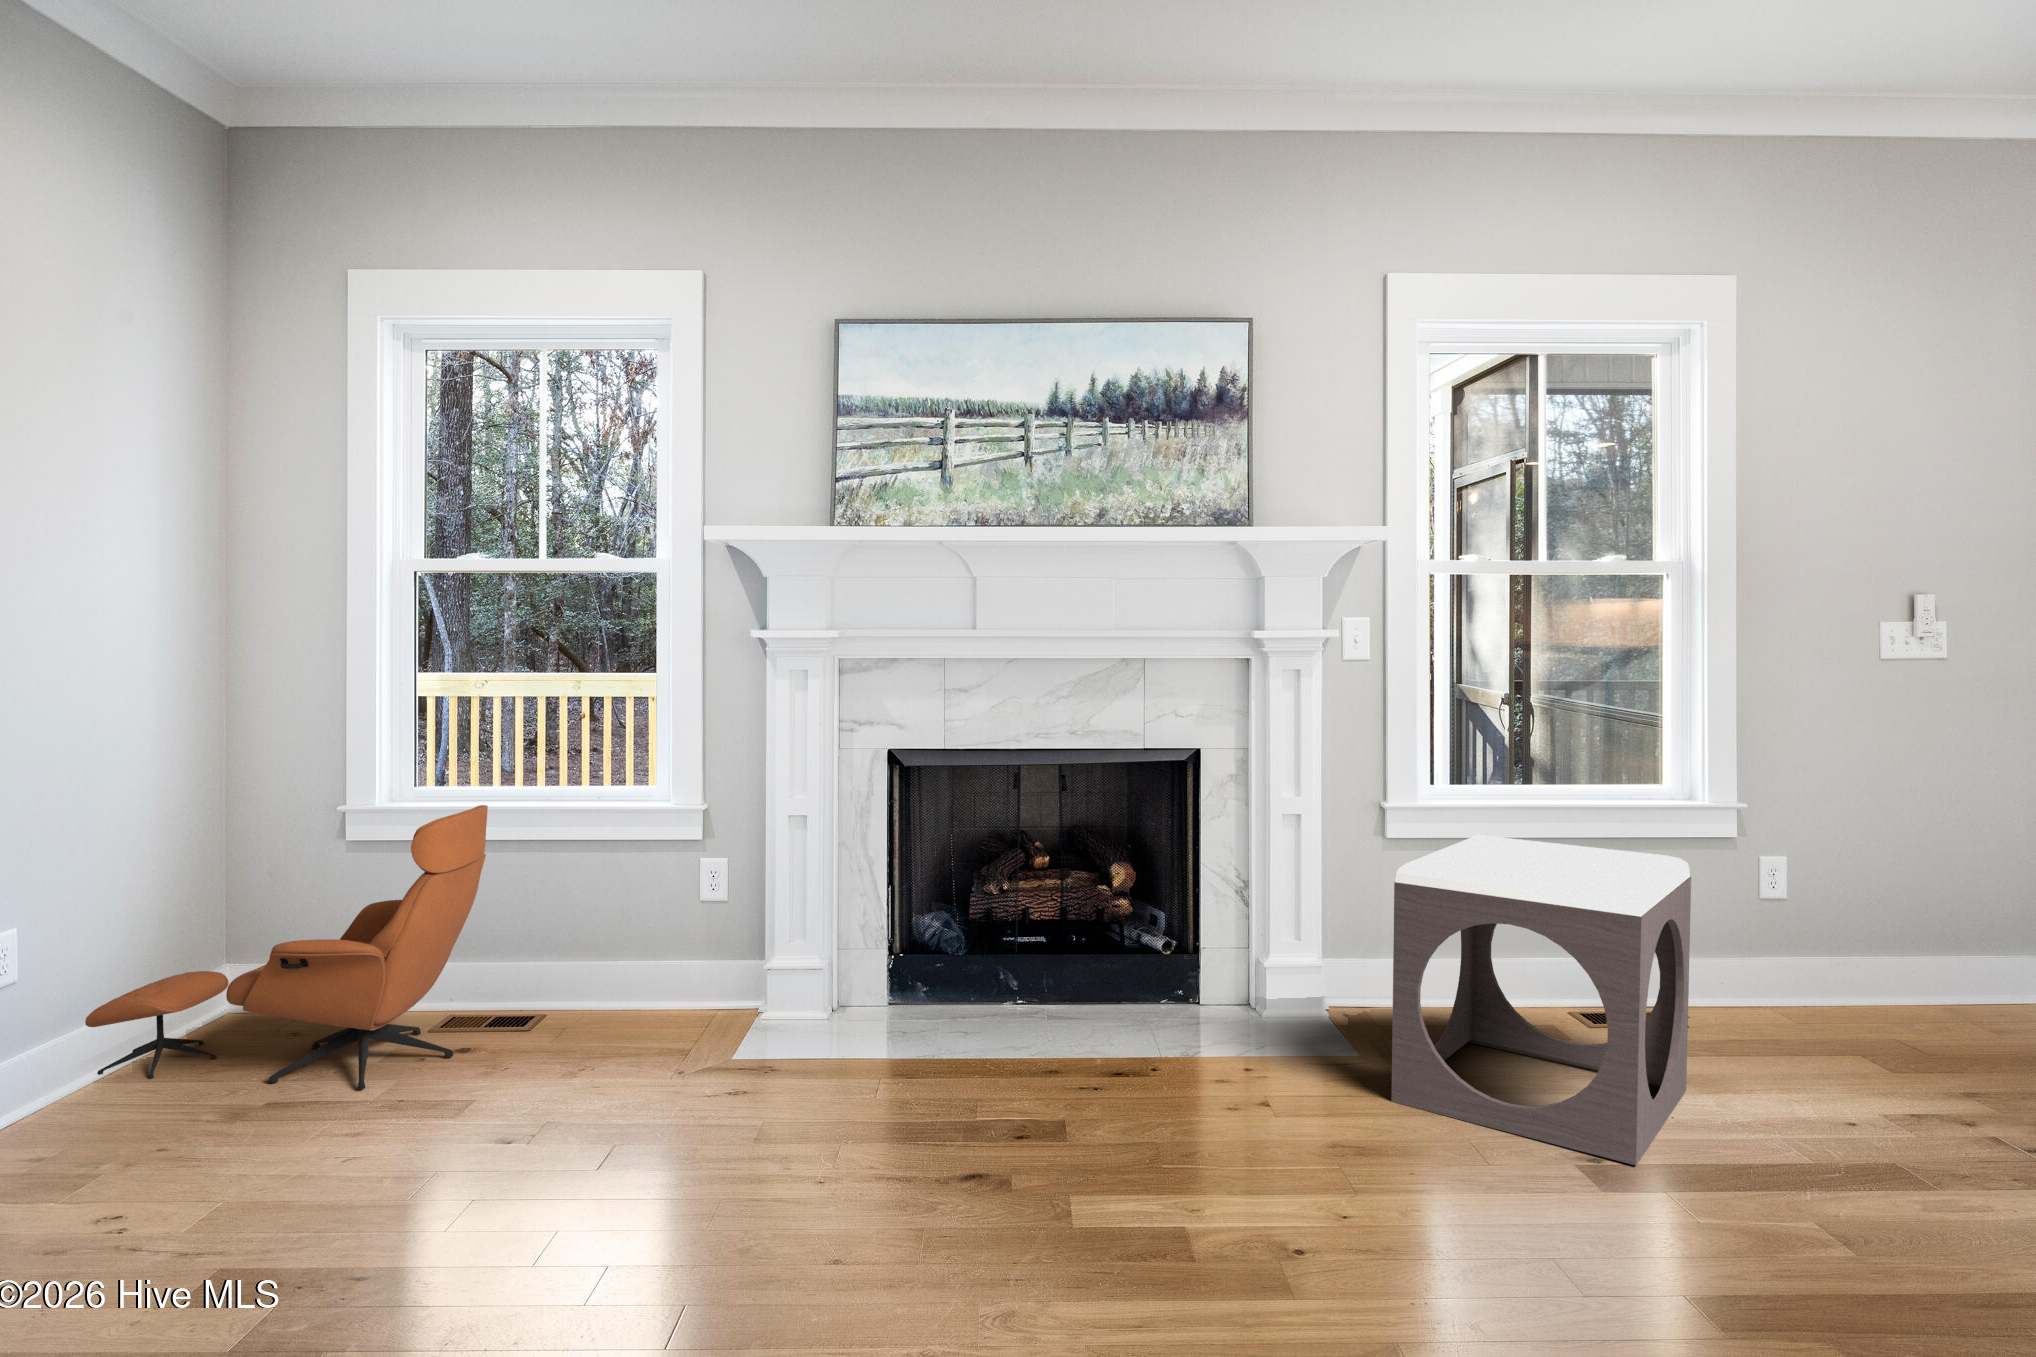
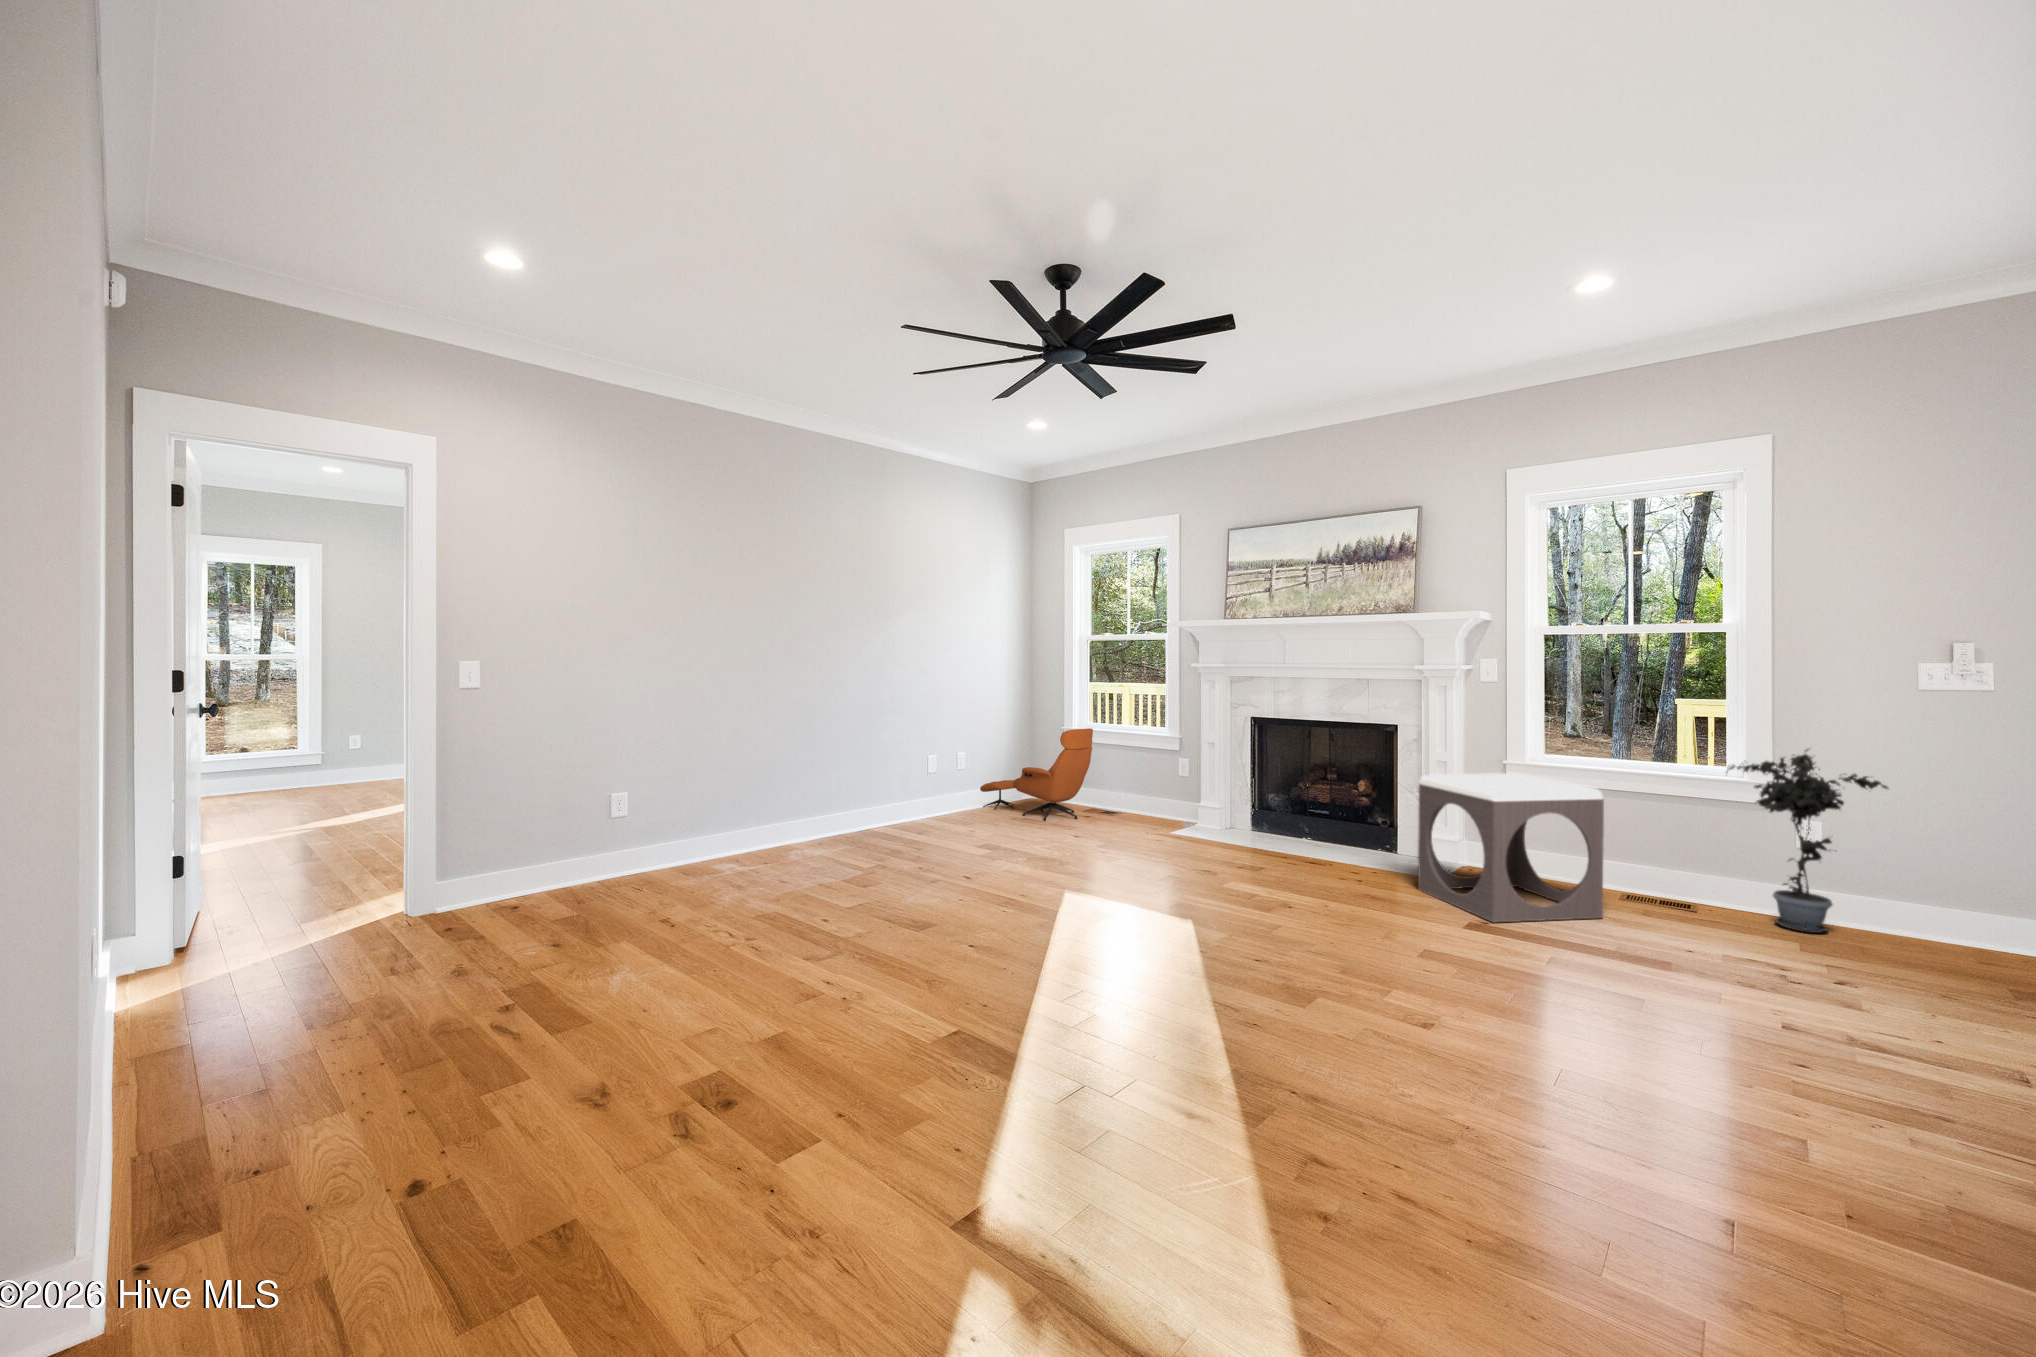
potted plant: none [1731,760,1951,1039] -> present [1727,749,1889,933]

